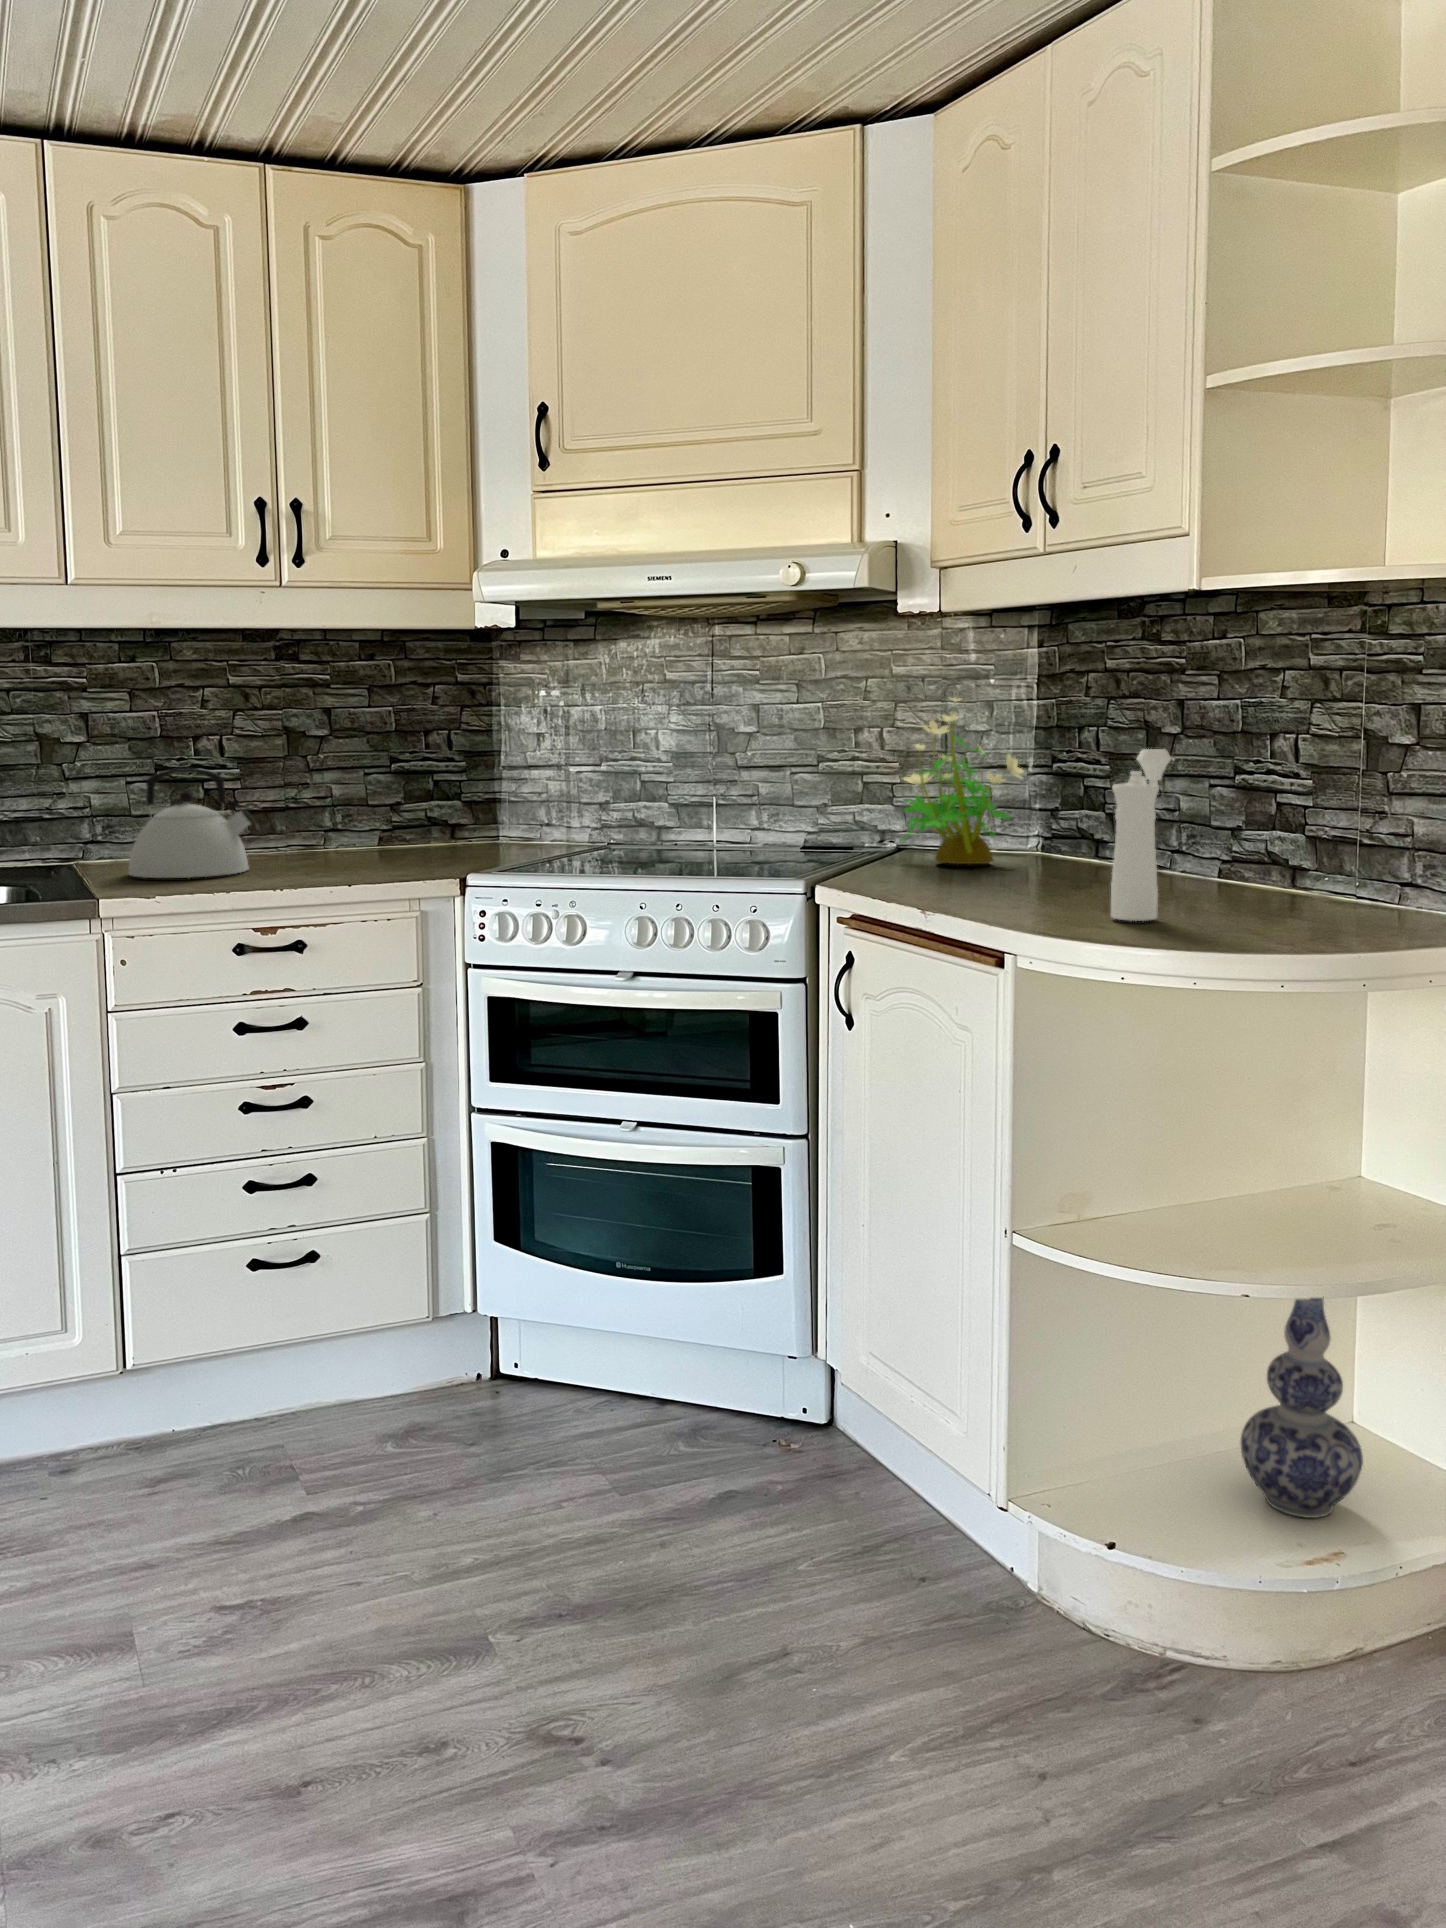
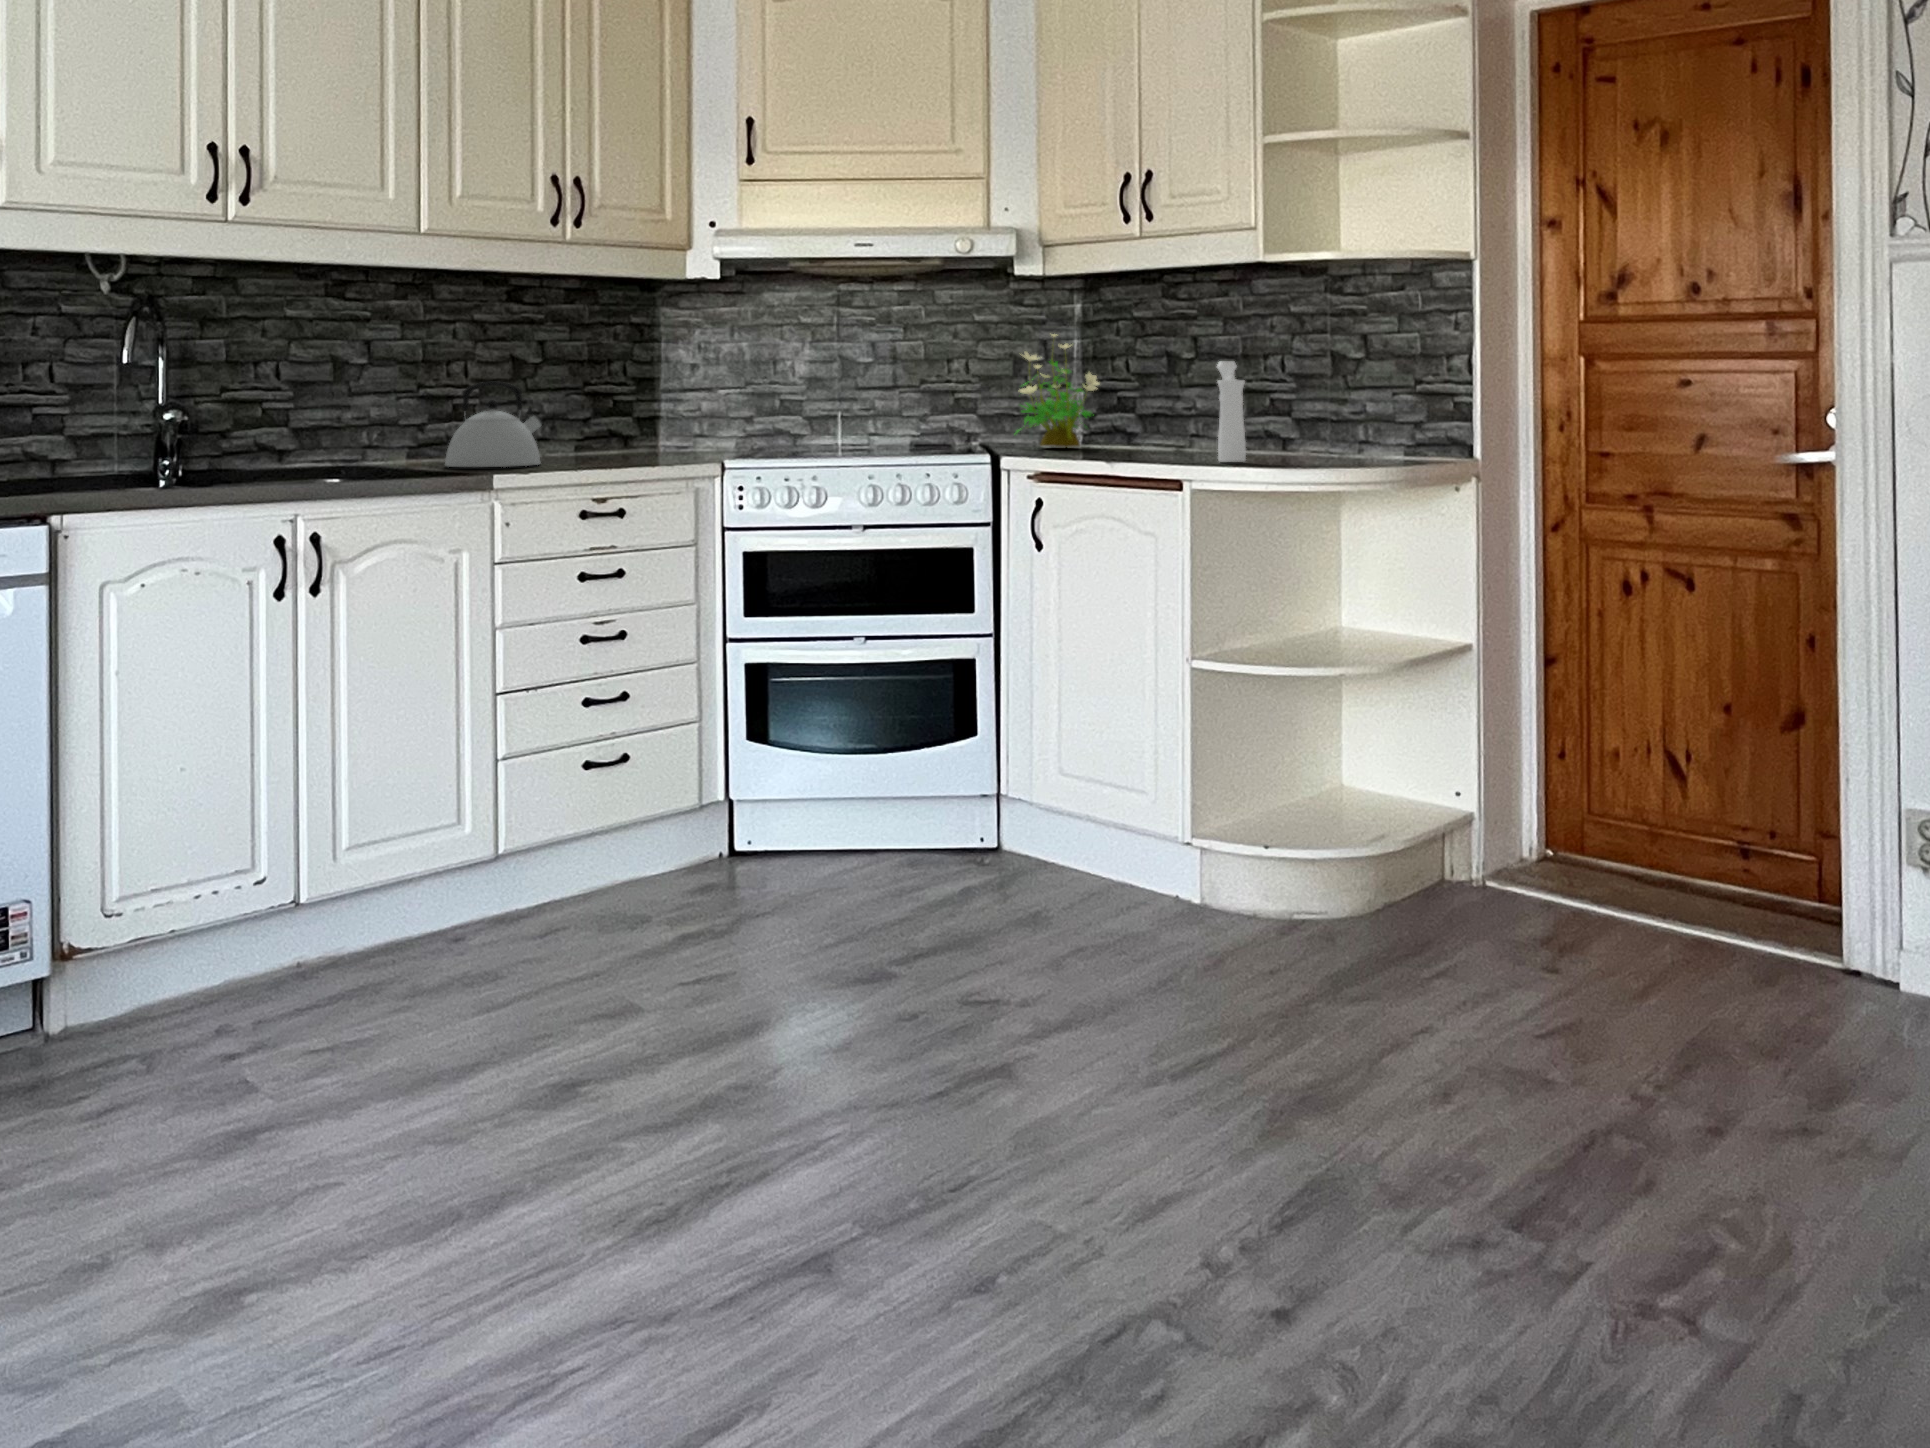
vase: present [1241,1298,1363,1518] -> none [1301,655,1372,821]

